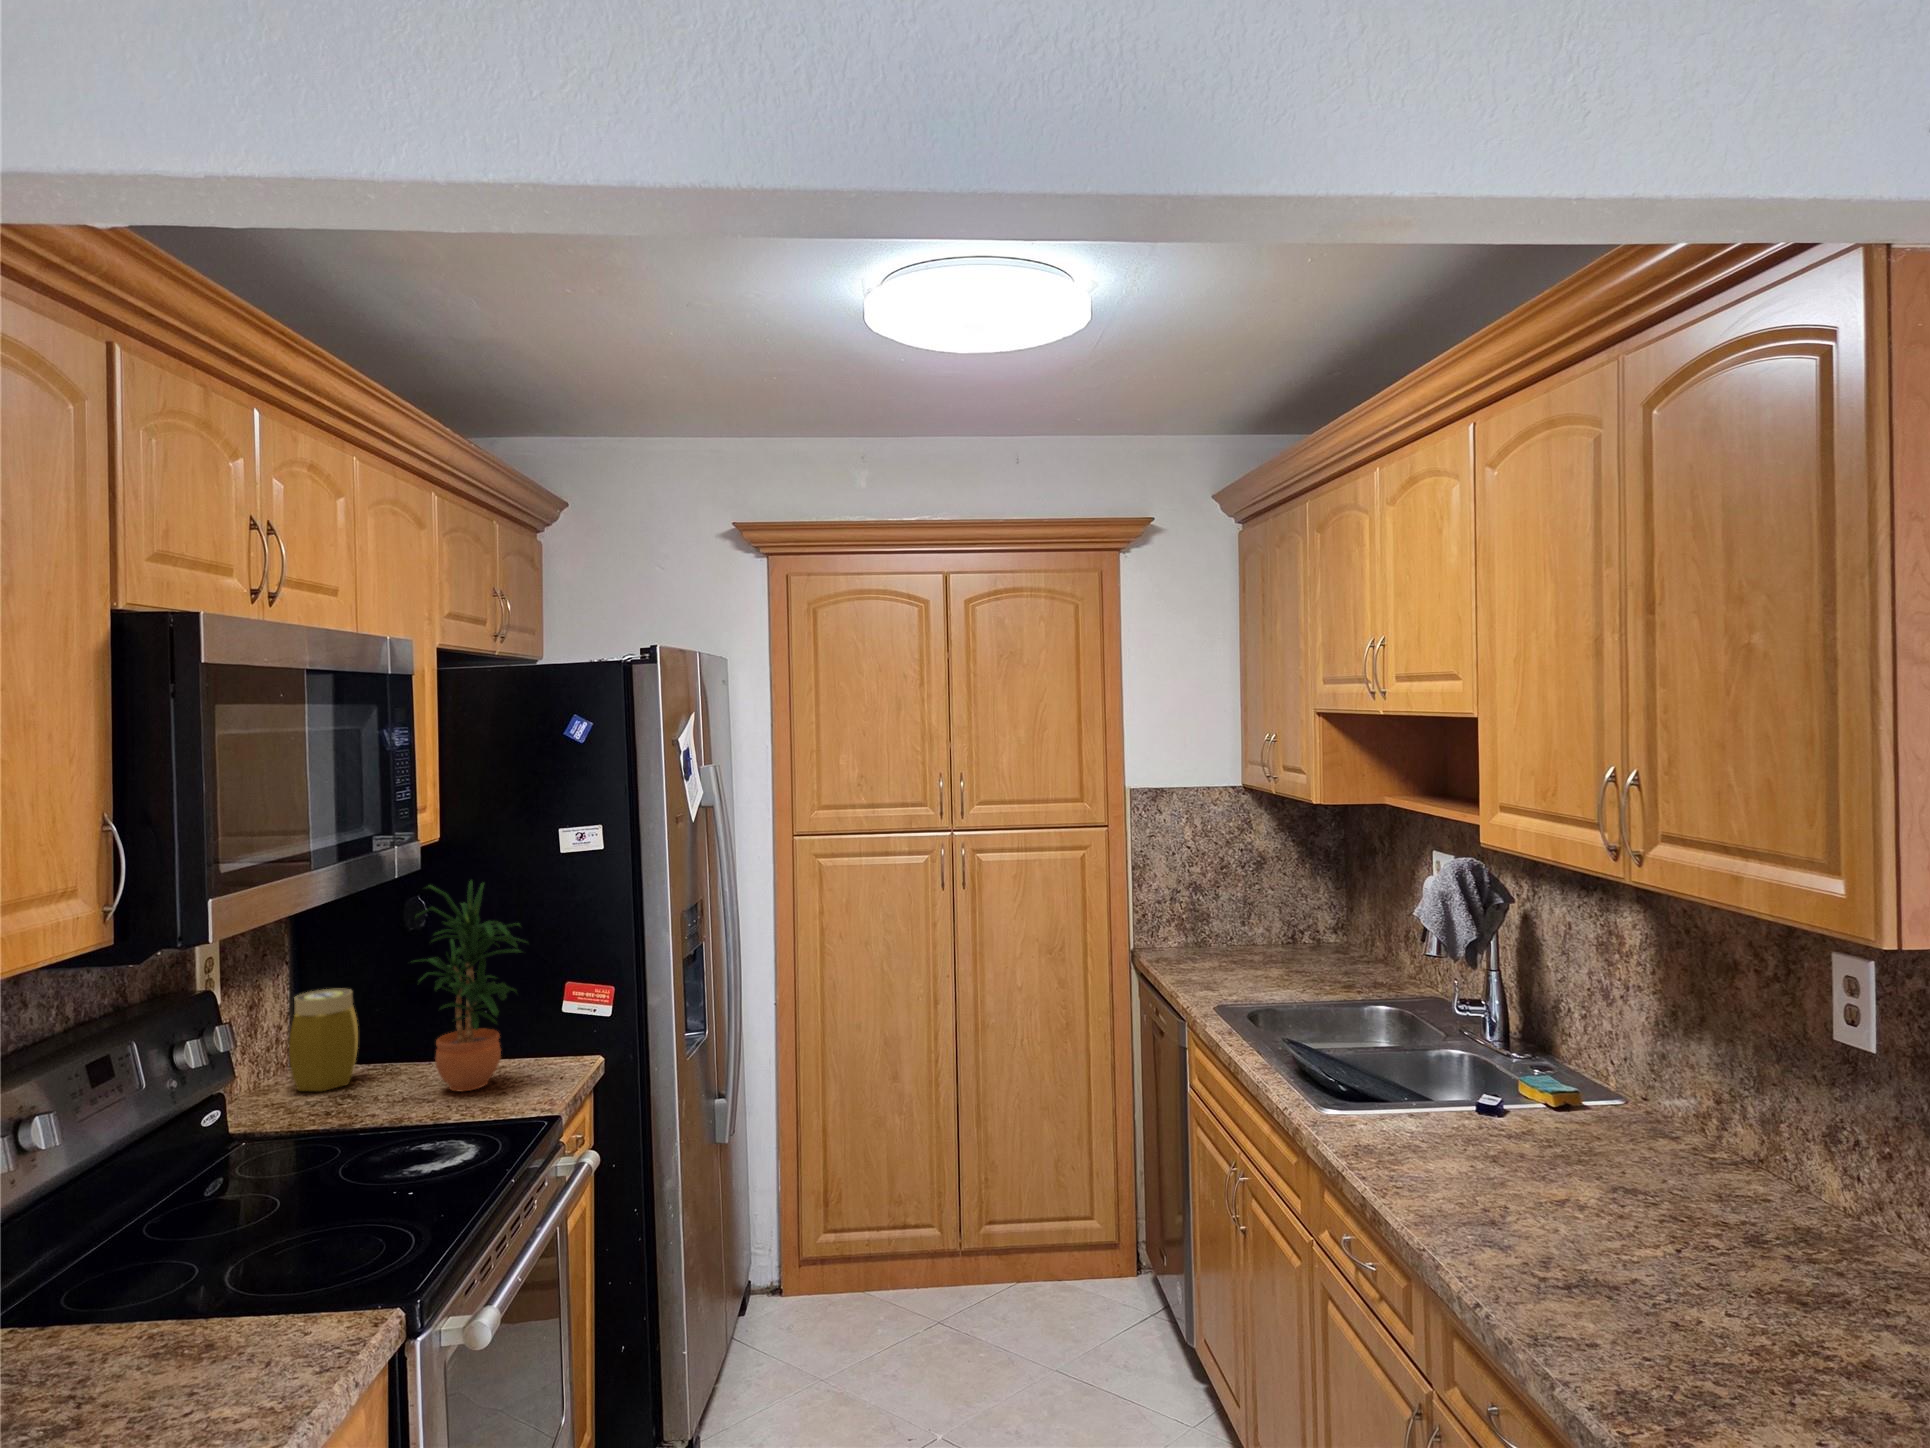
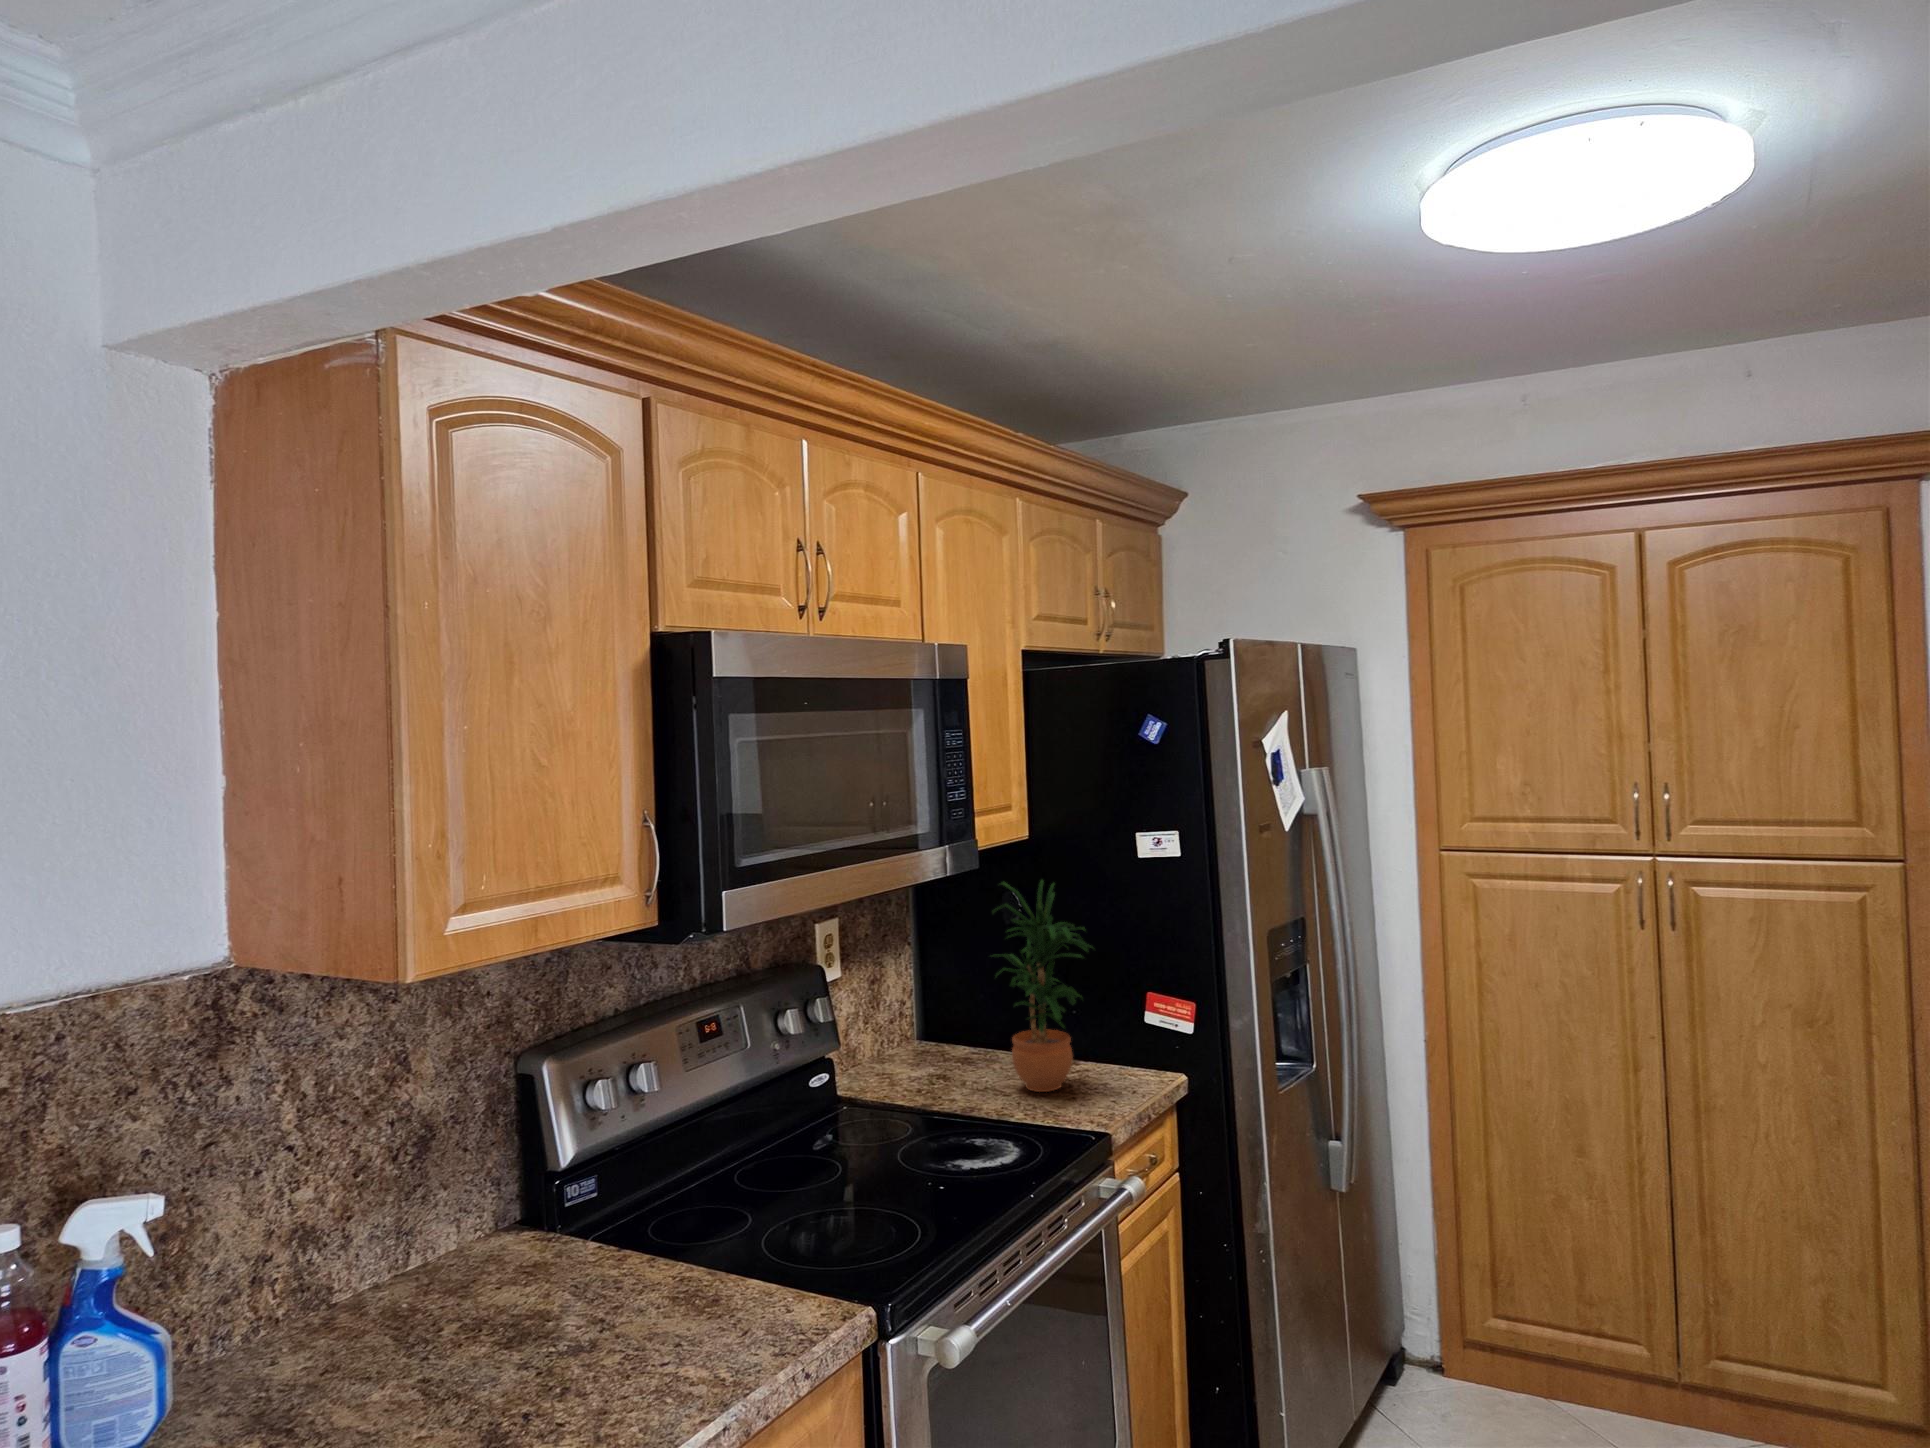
jar: present [289,988,358,1091] -> none [902,973,962,1068]

